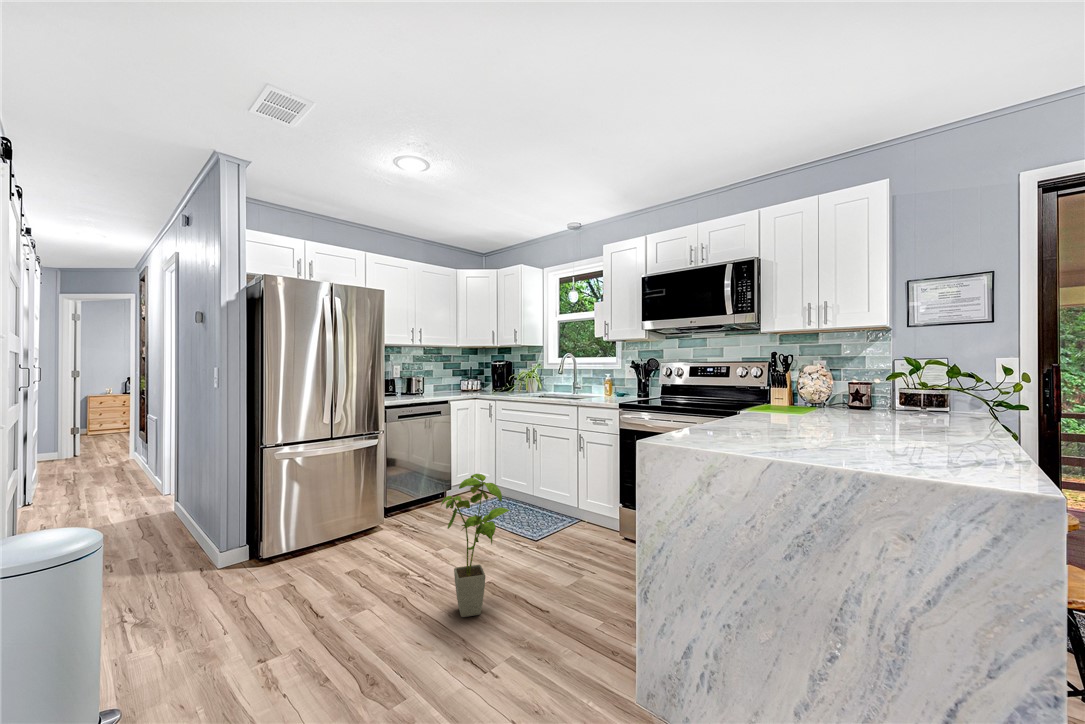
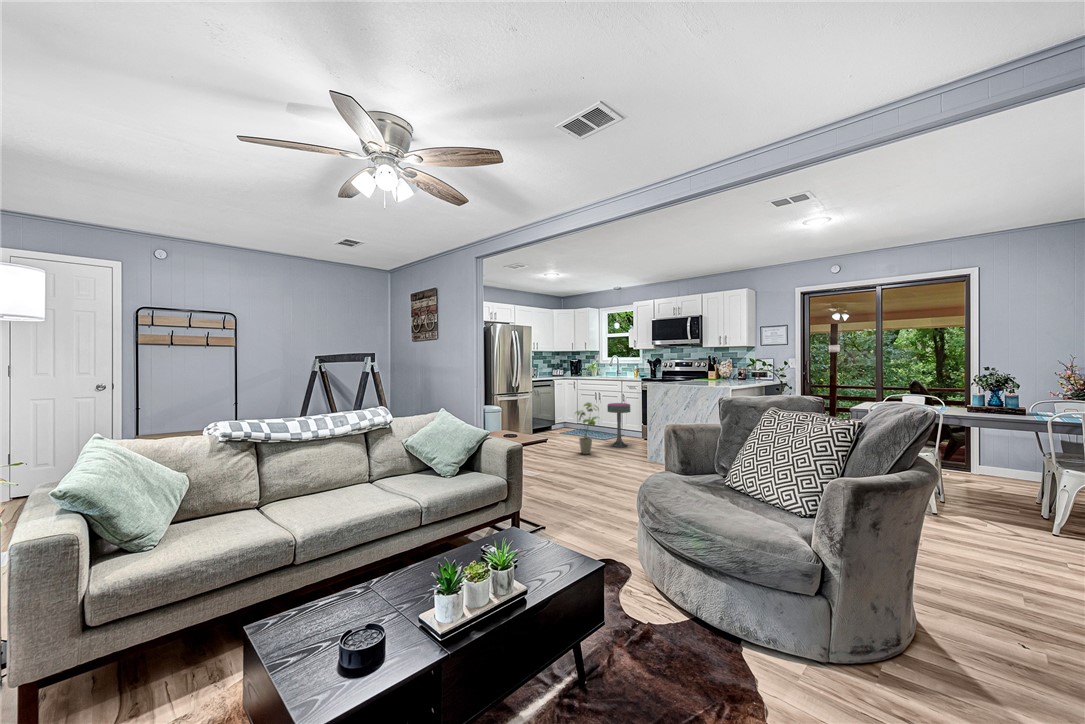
bar stool: none [539,462,593,574] -> present [607,403,630,447]

